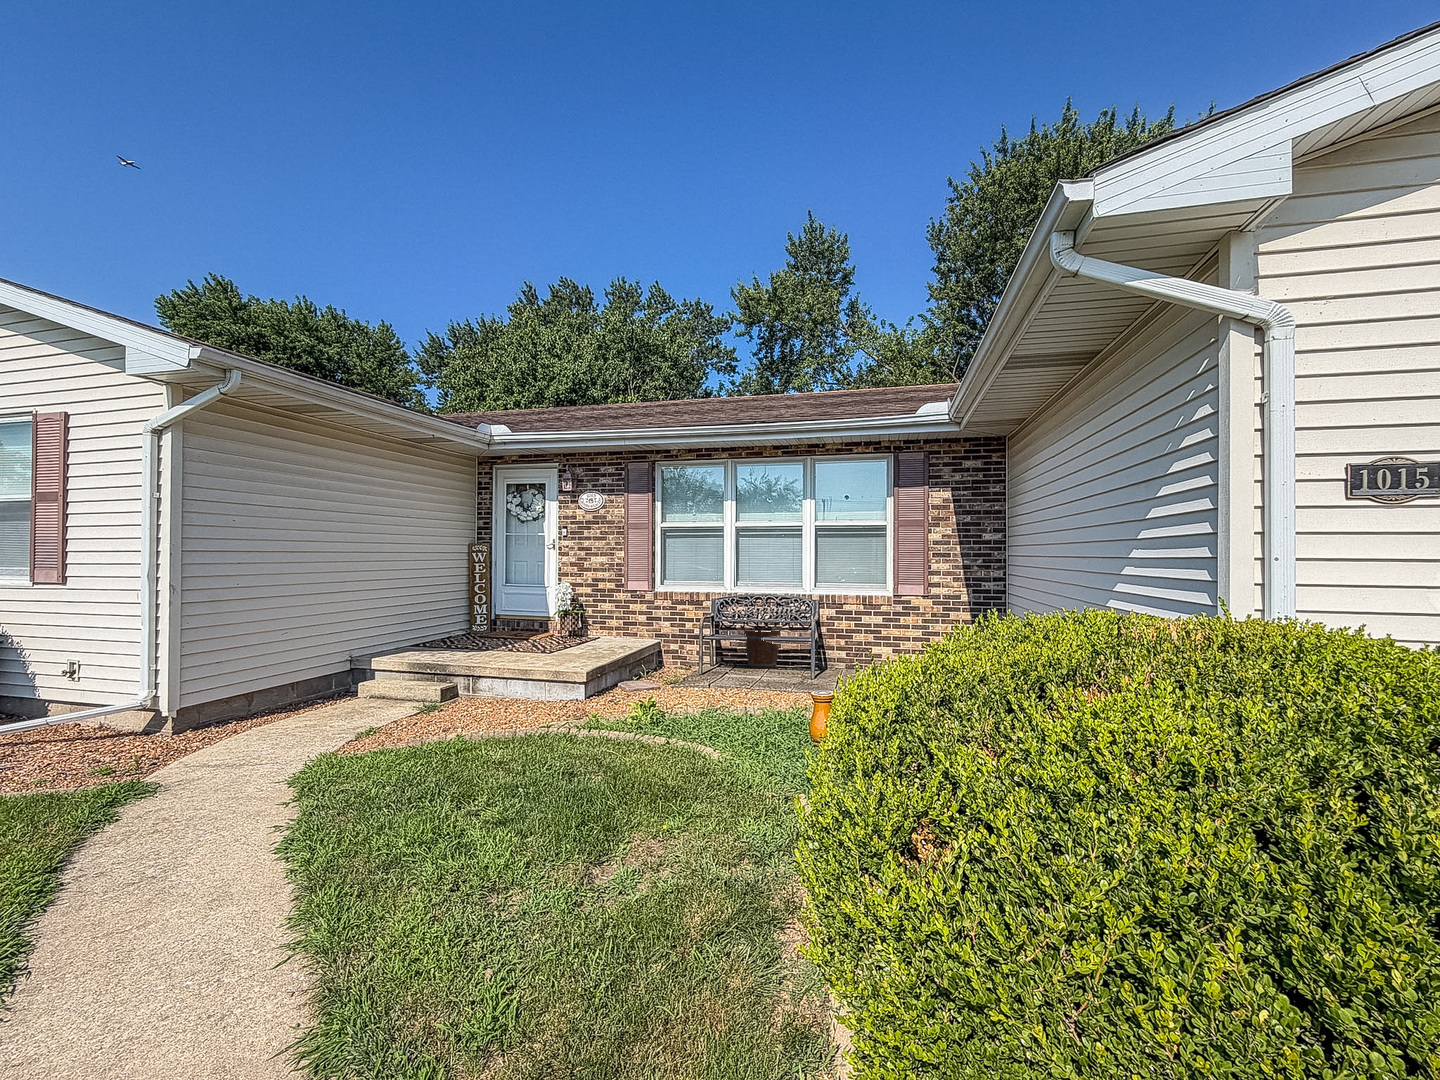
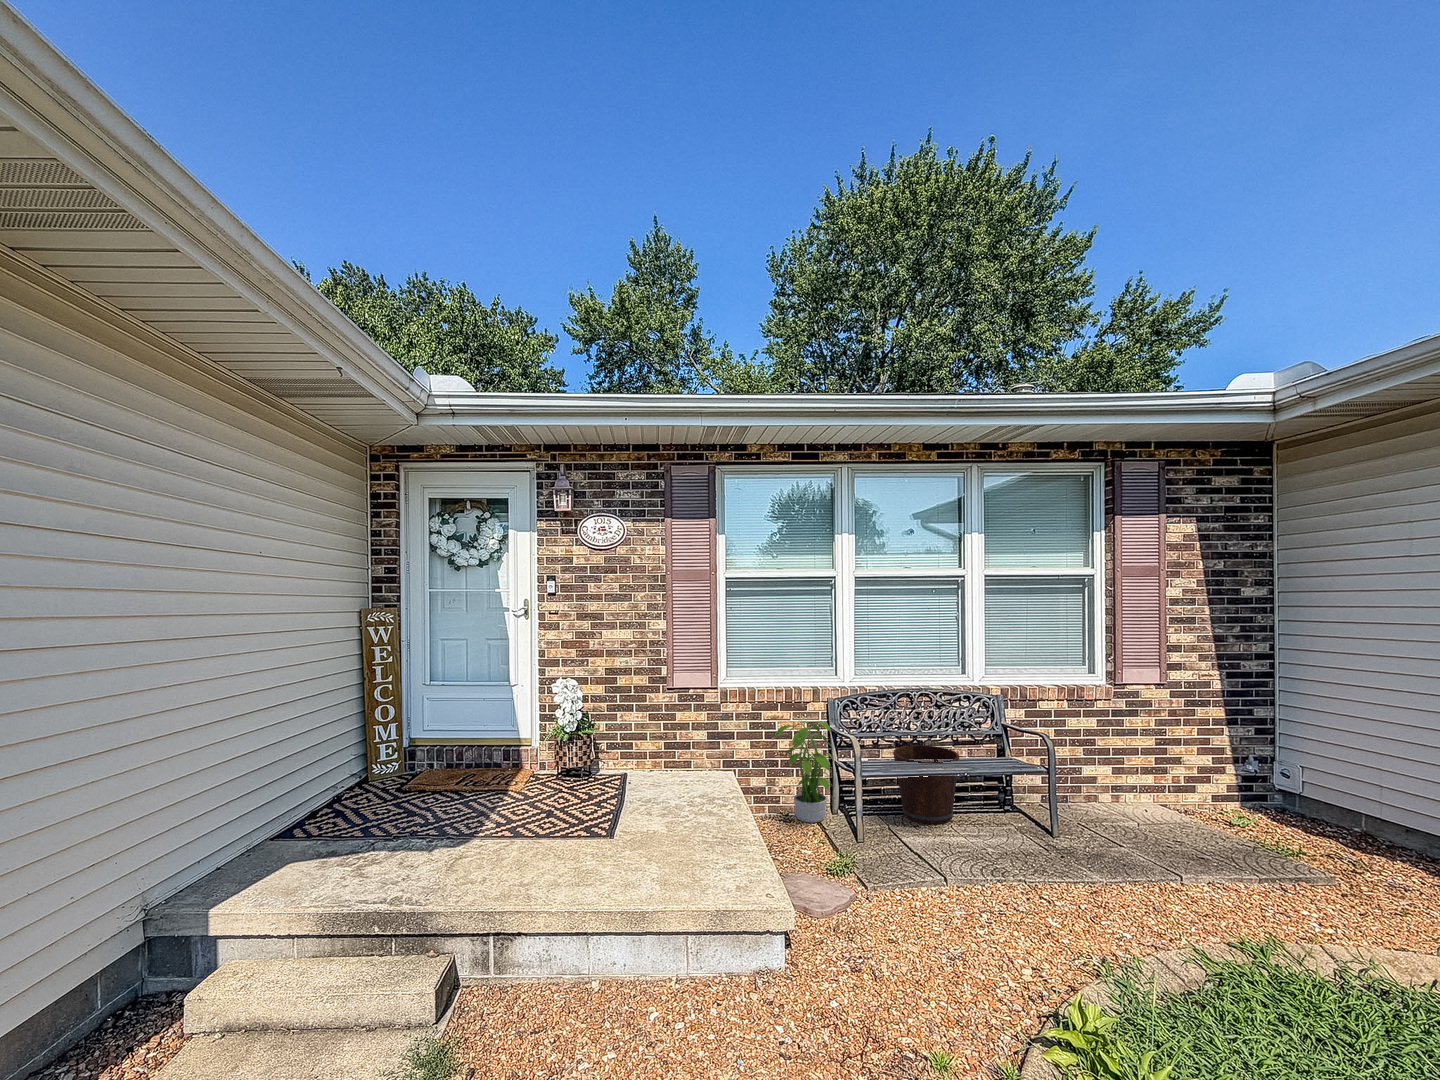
potted plant: none [675,607,711,665] -> present [773,721,835,823]

